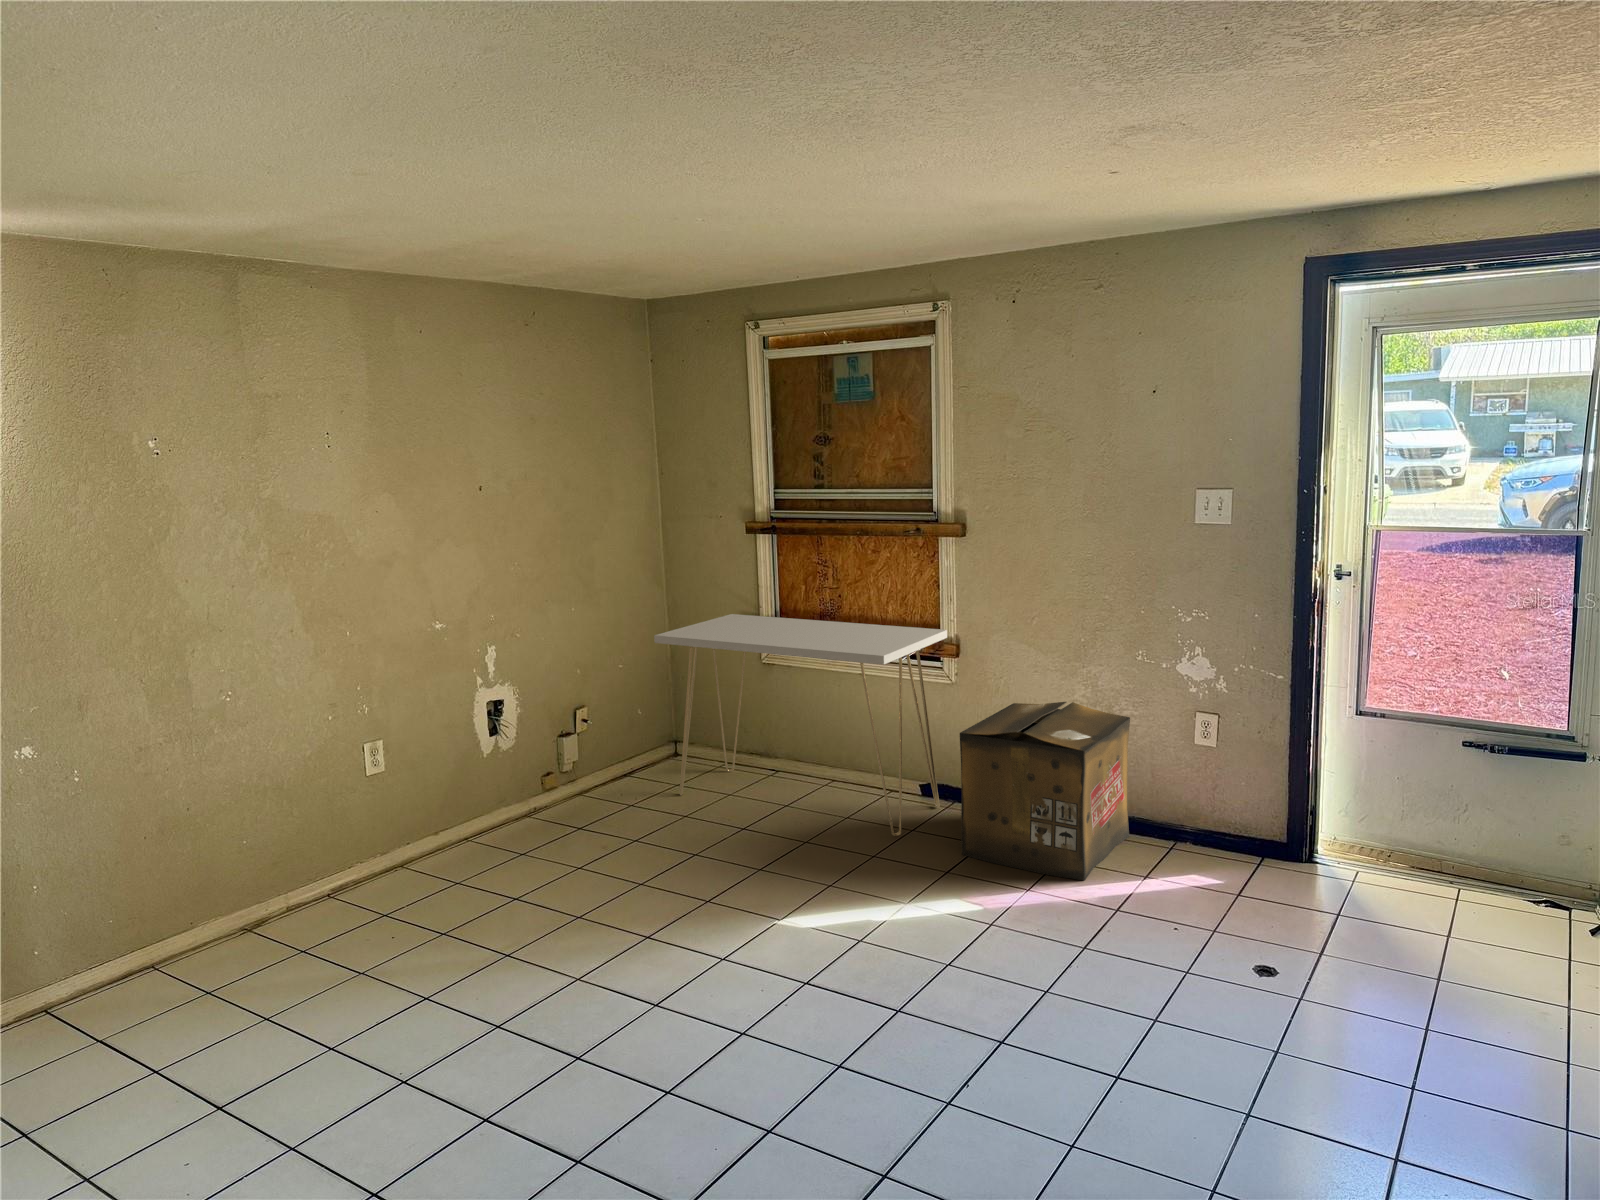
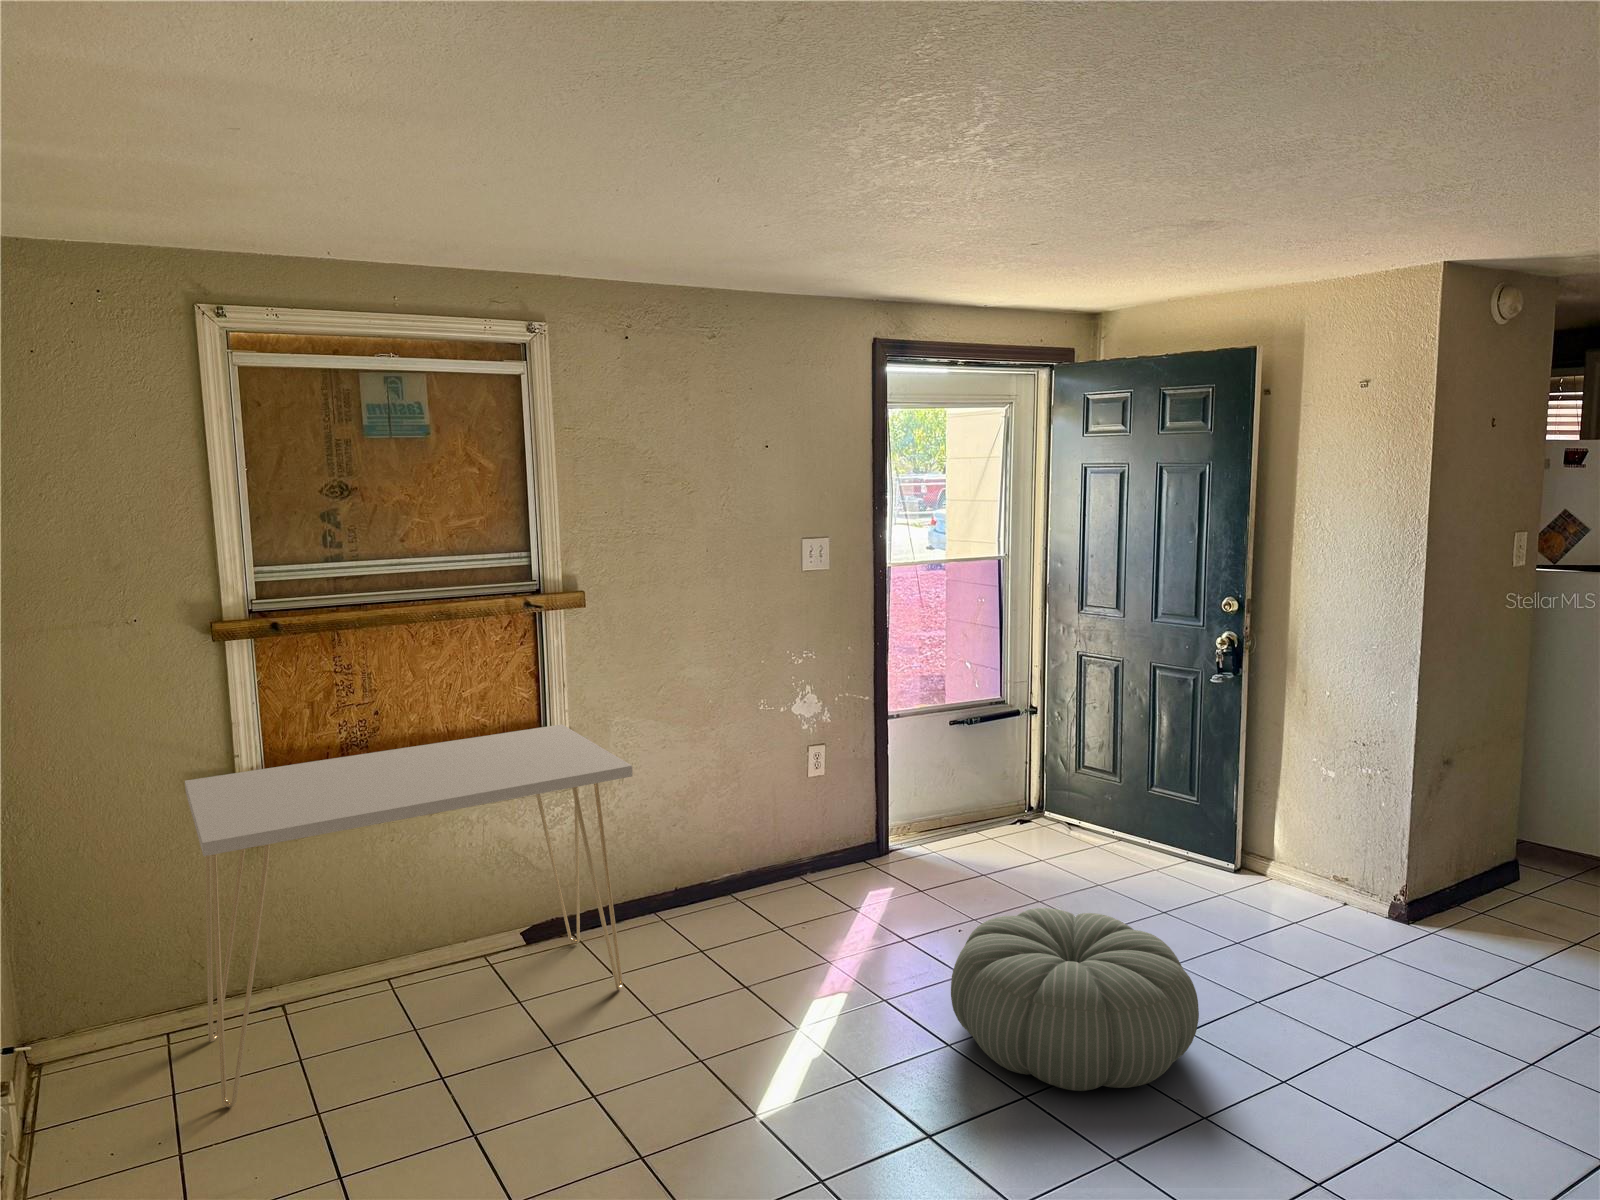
cardboard box: present [960,702,1130,880] -> none [649,769,835,970]
pouf: none [920,879,1175,1067] -> present [951,908,1199,1091]

